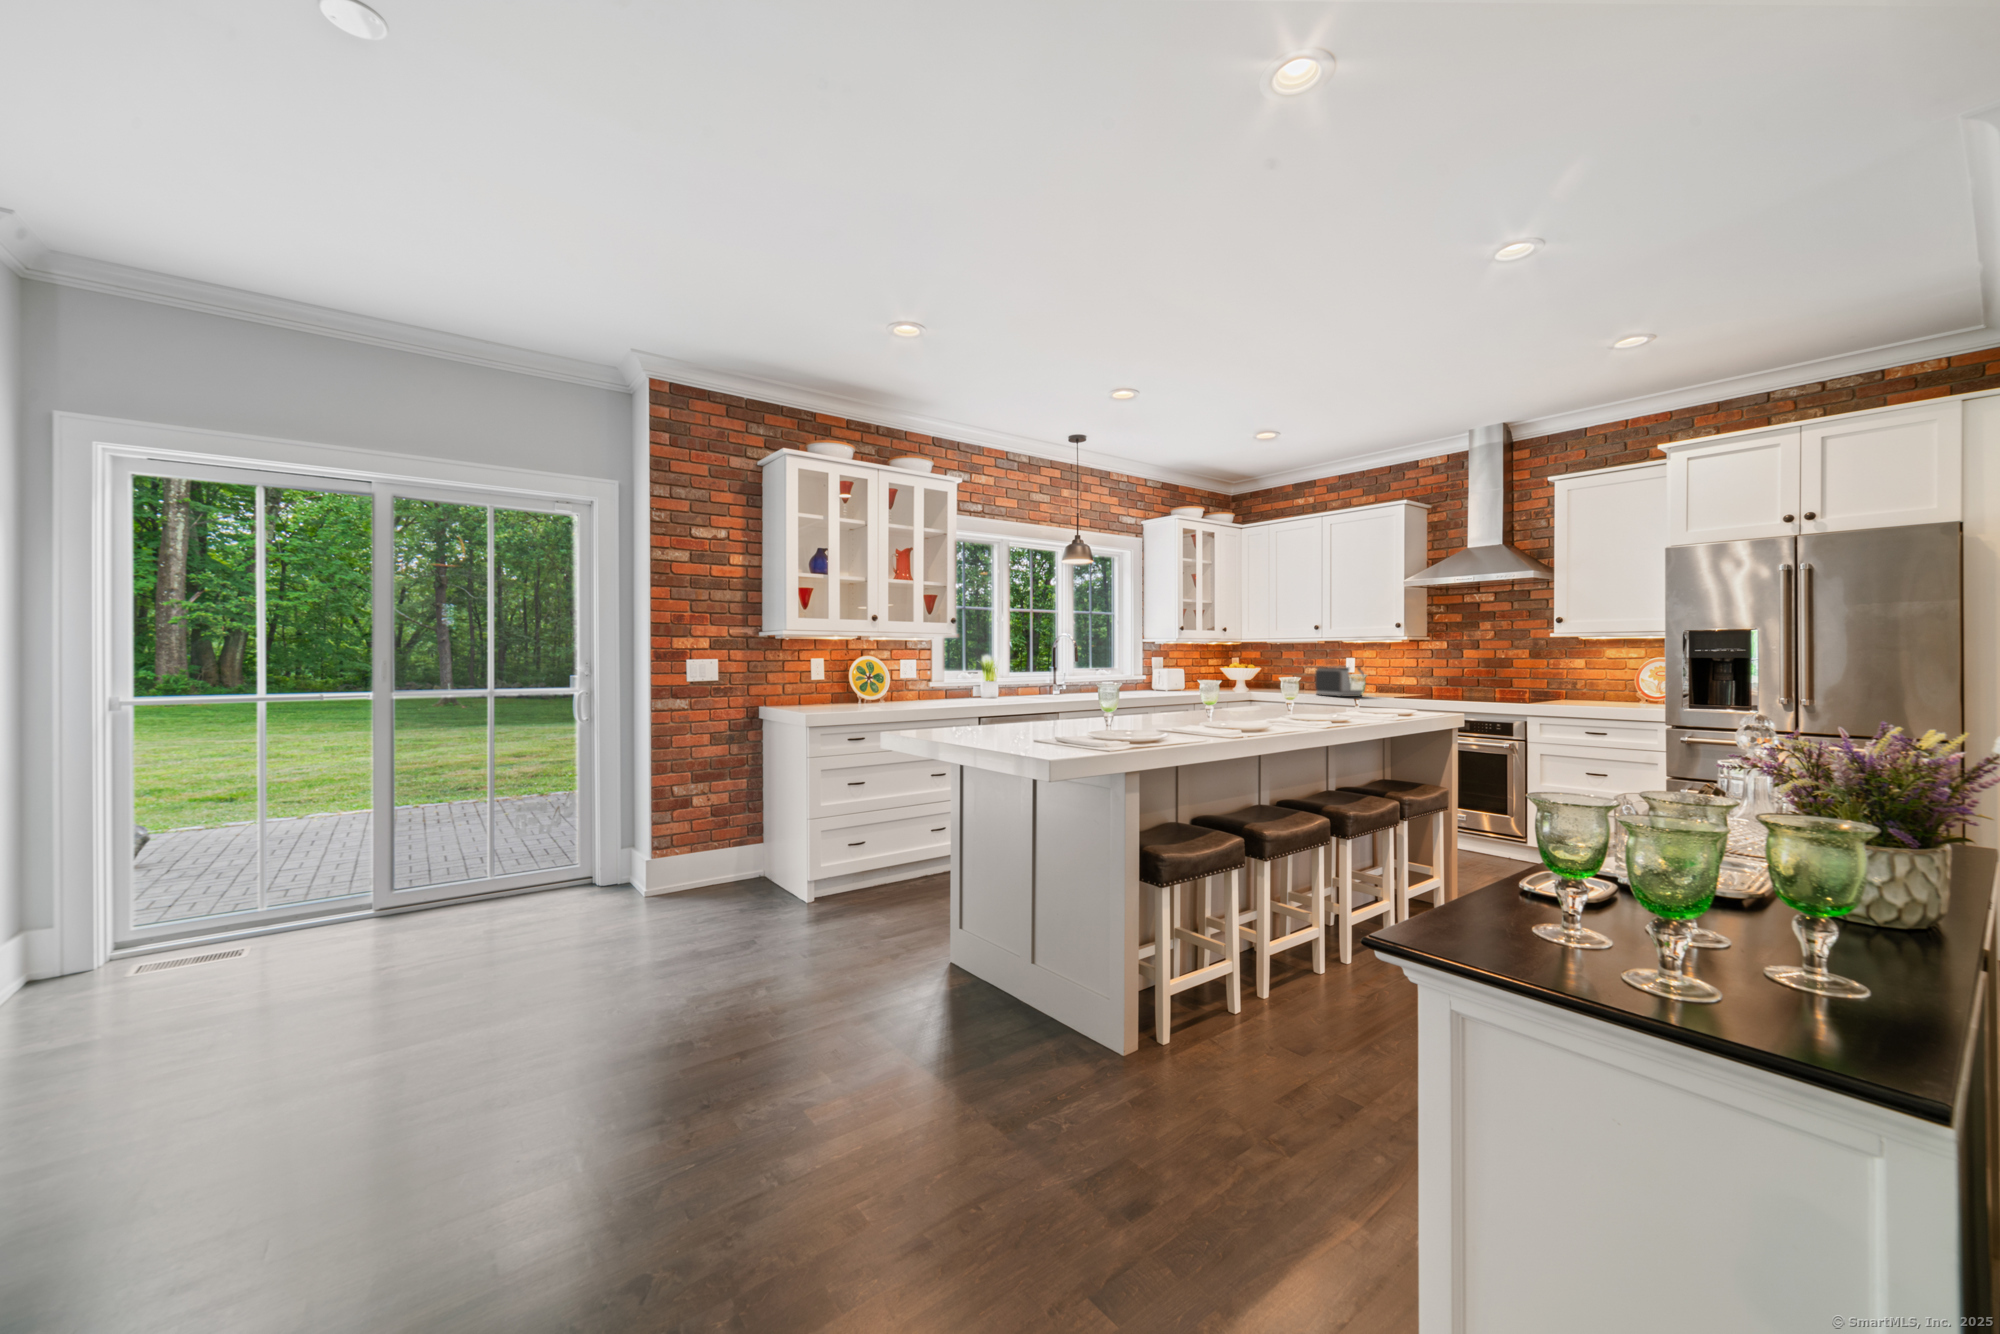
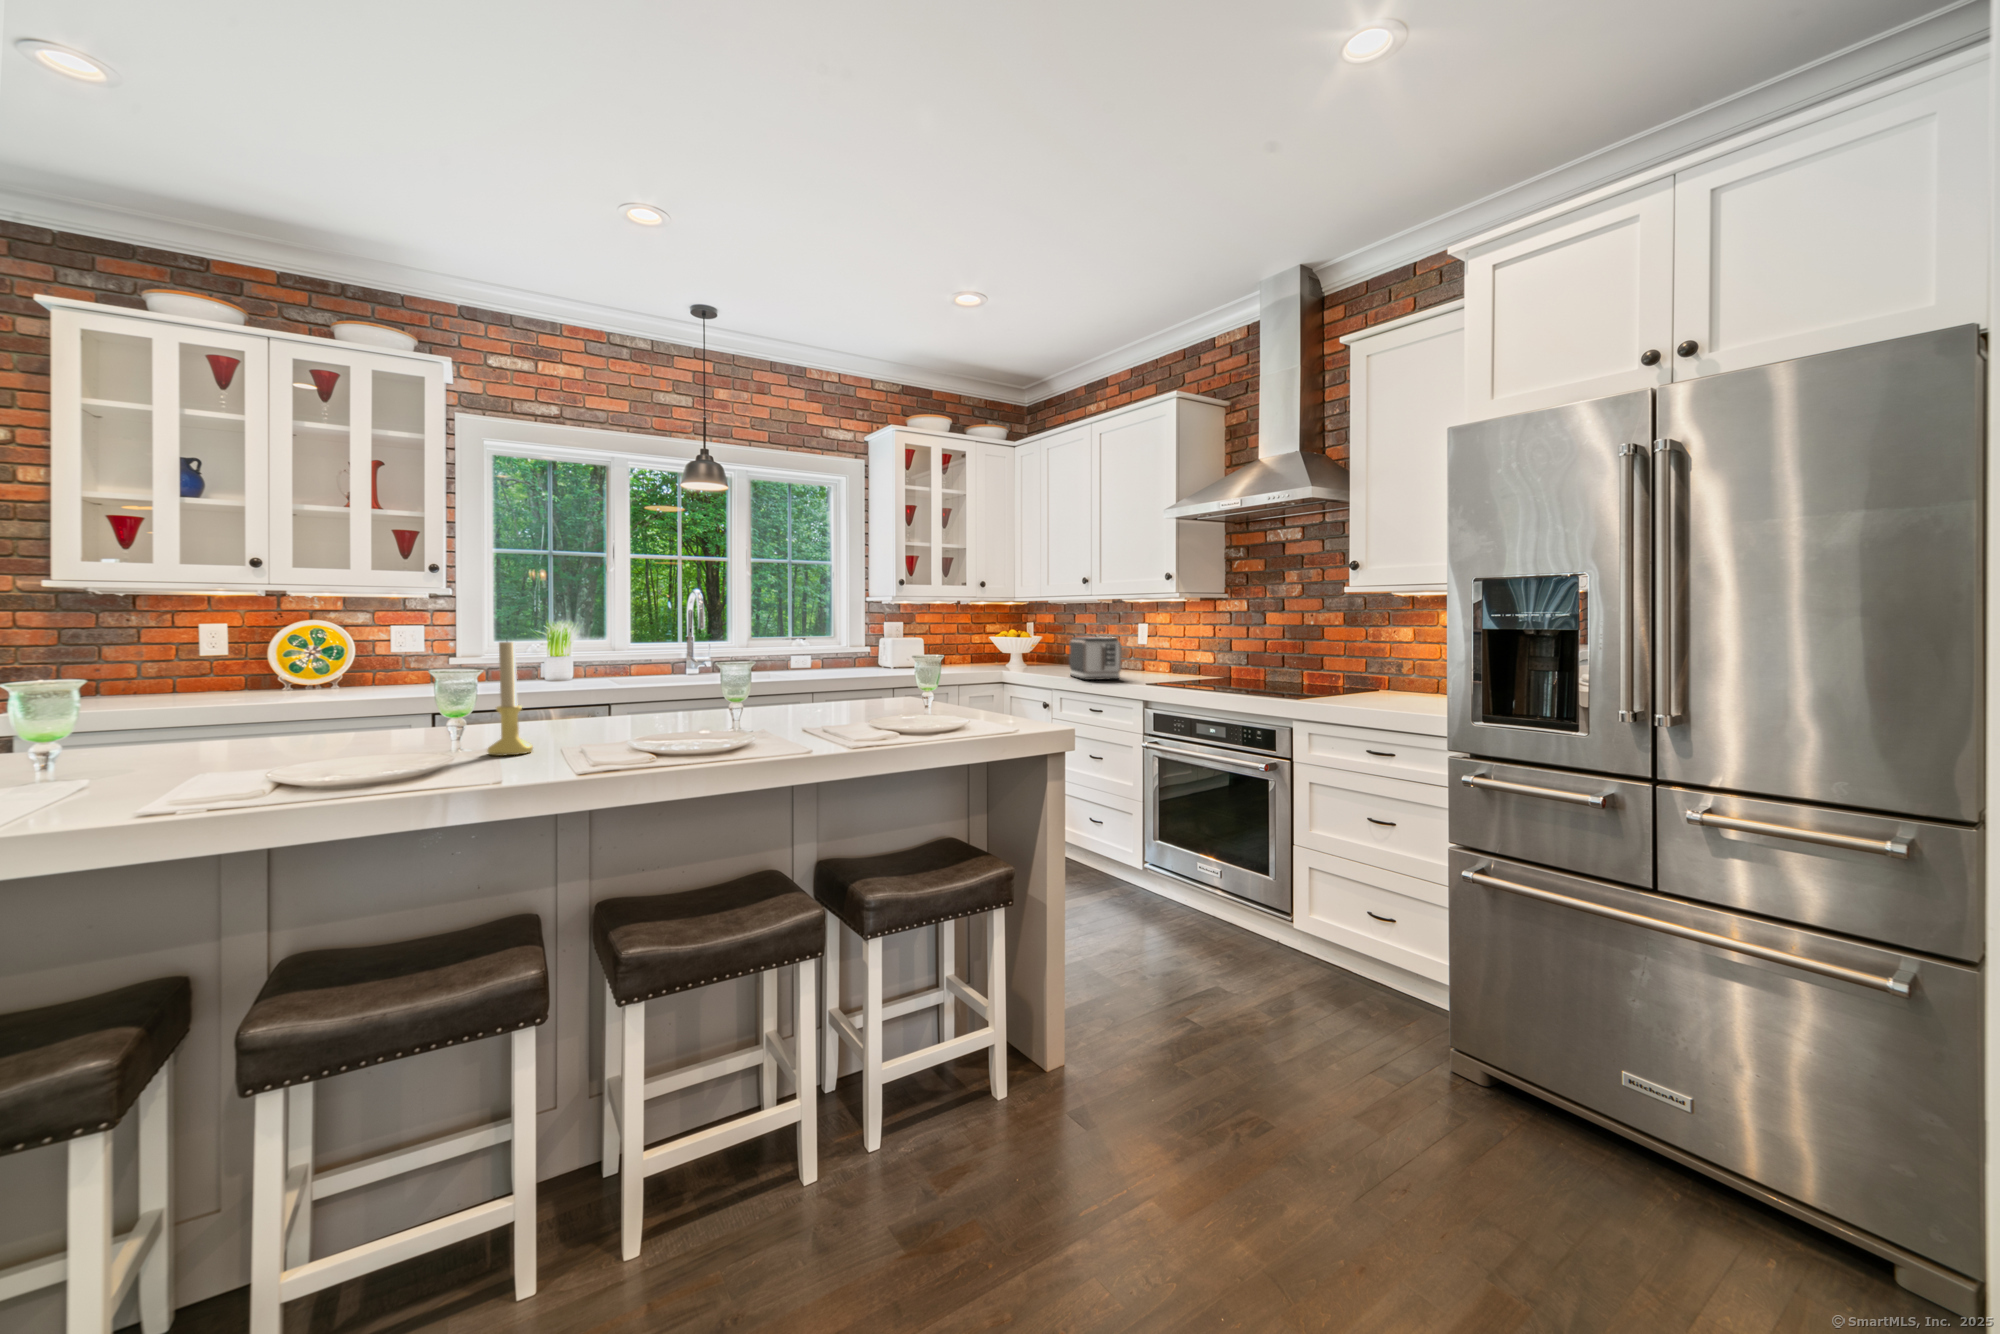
candle holder: none [1238,663,1259,723] -> present [487,642,533,756]

